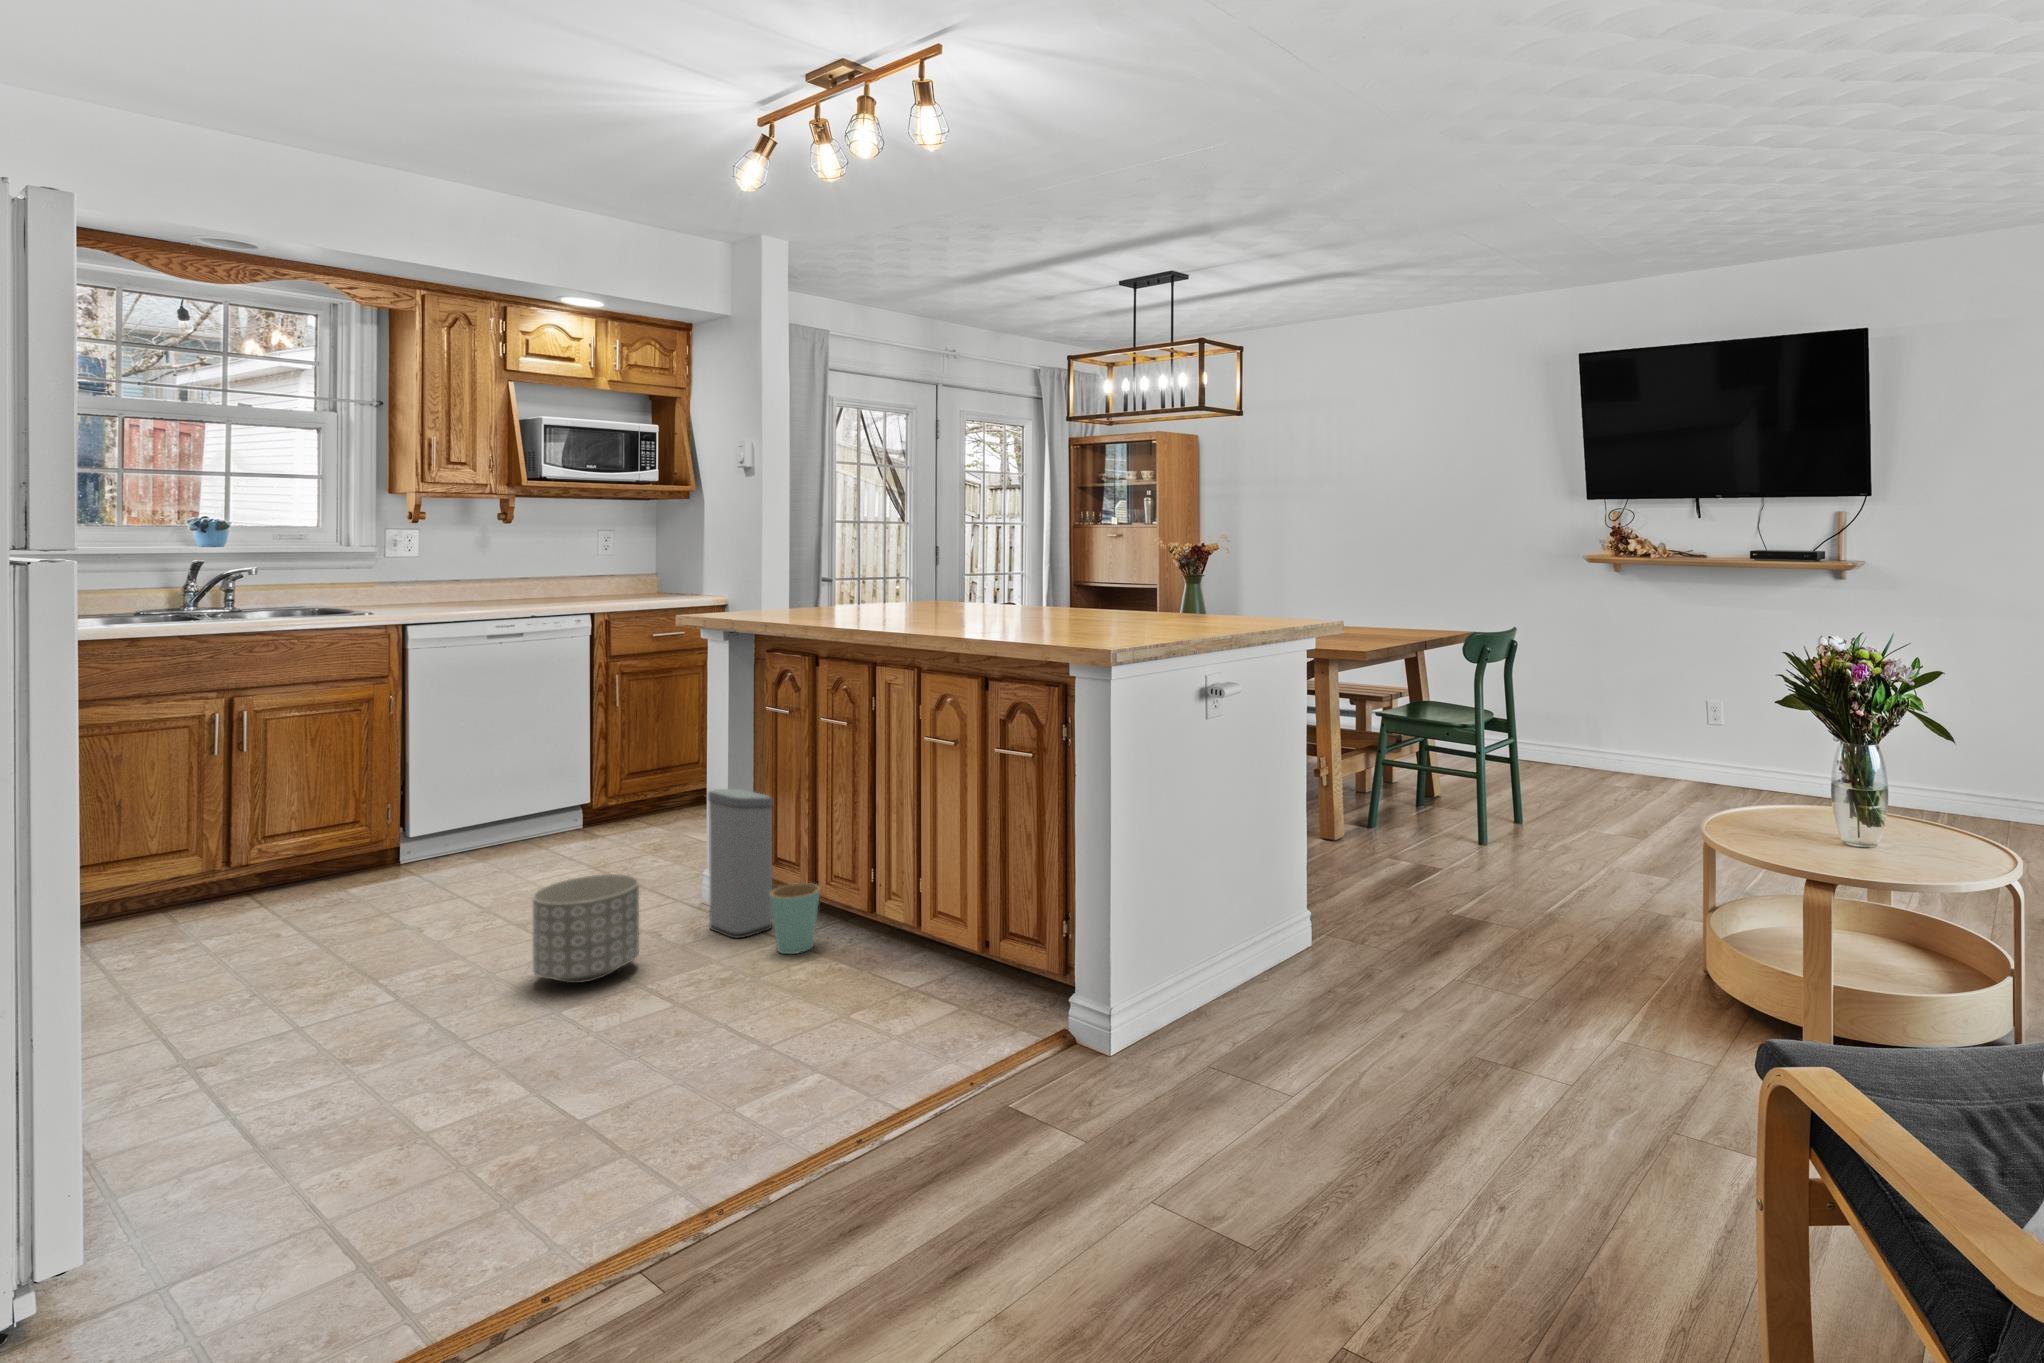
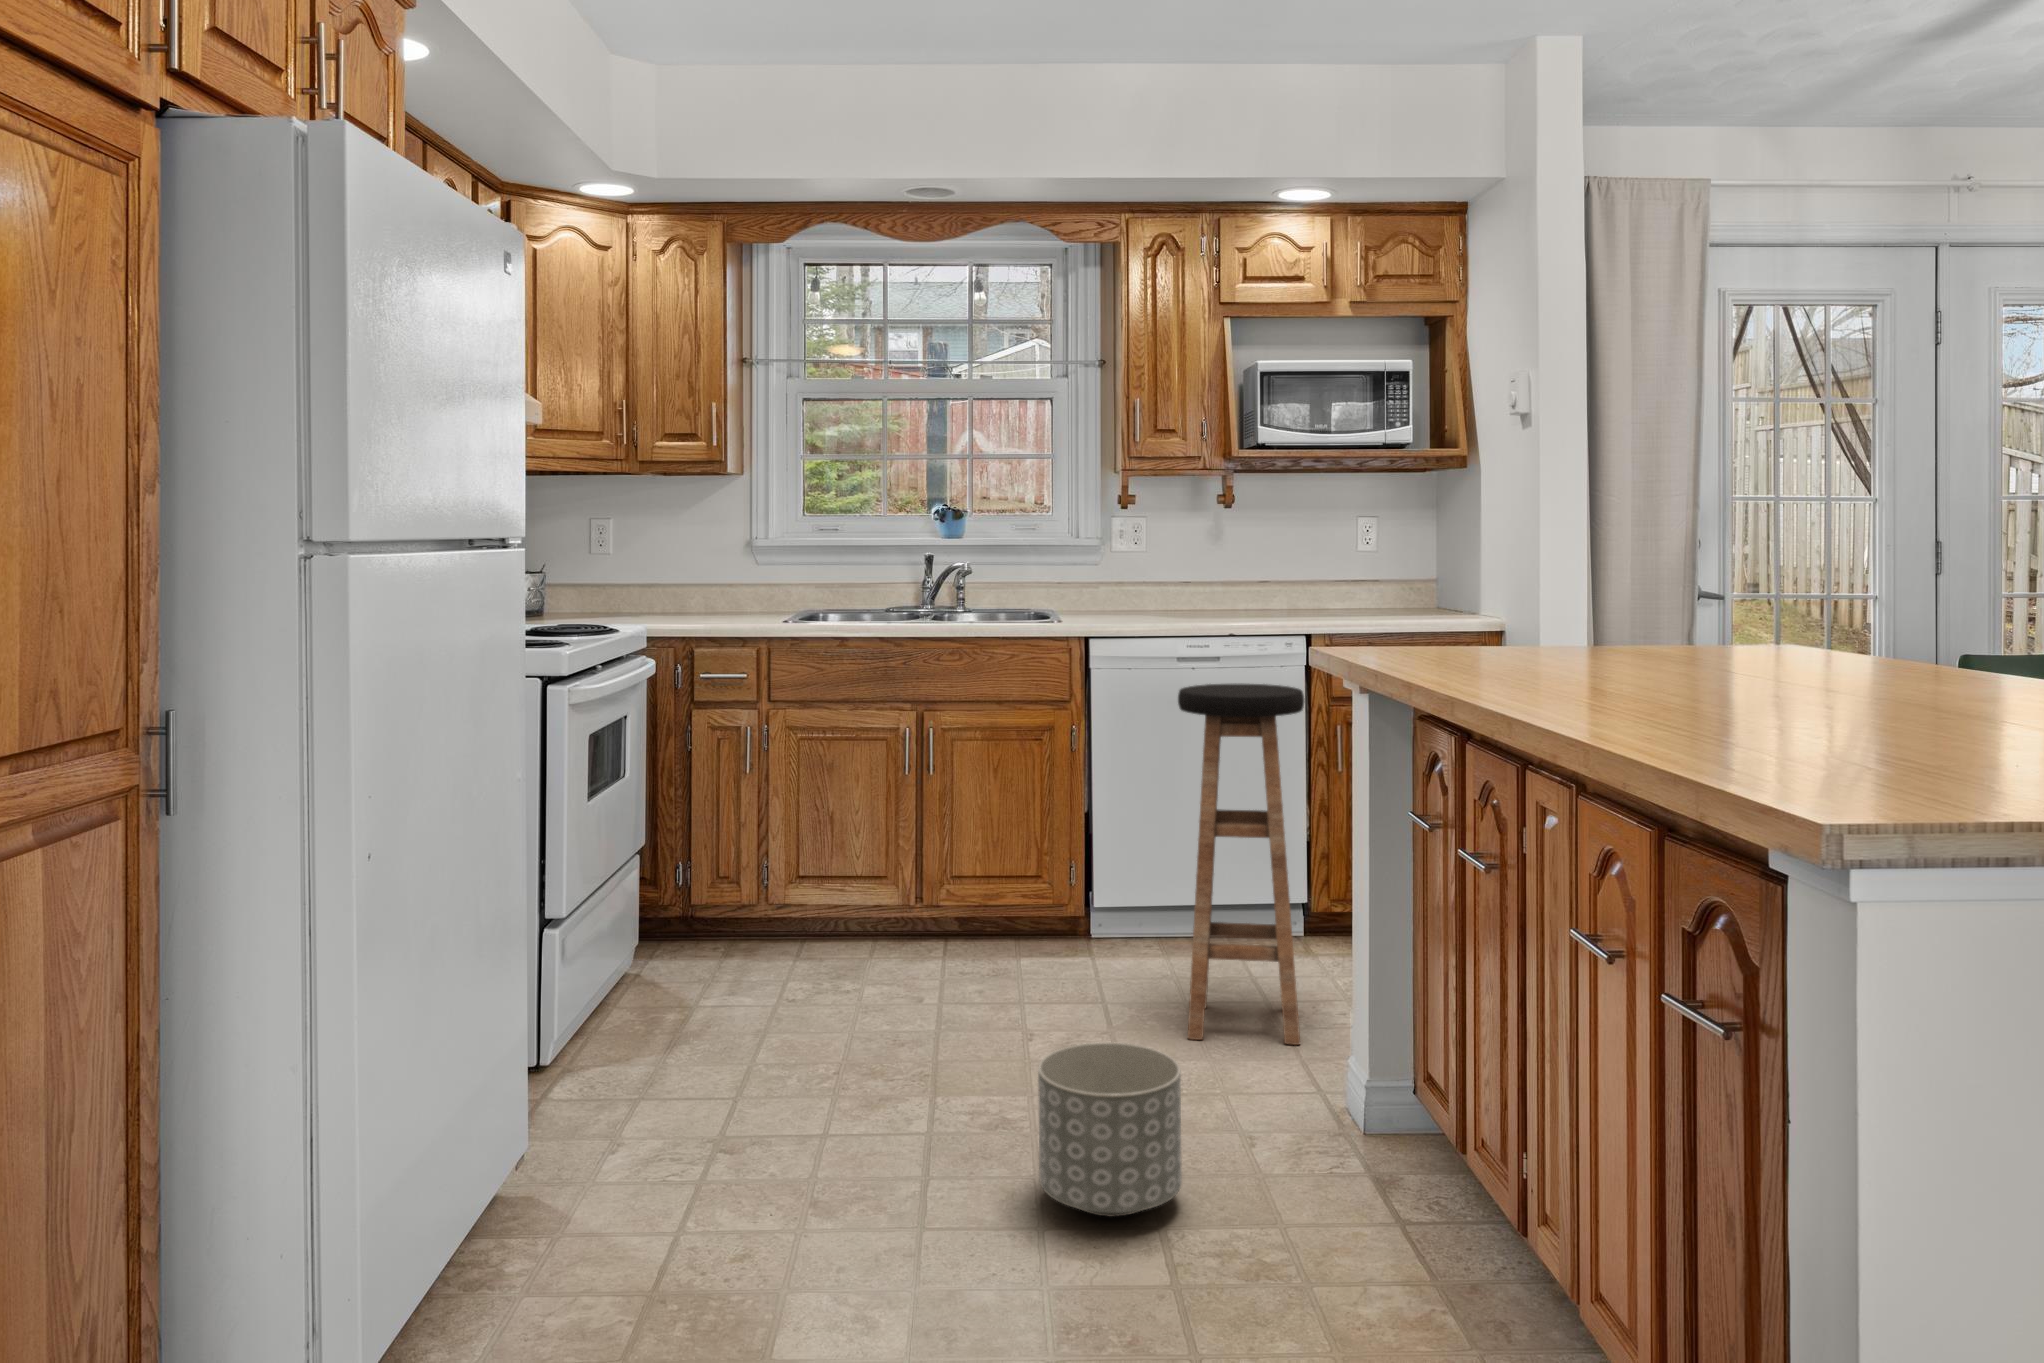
bar stool: none [539,646,640,894] -> present [1178,684,1305,1045]
trash can: present [708,789,820,954] -> none [1314,947,1454,1297]

